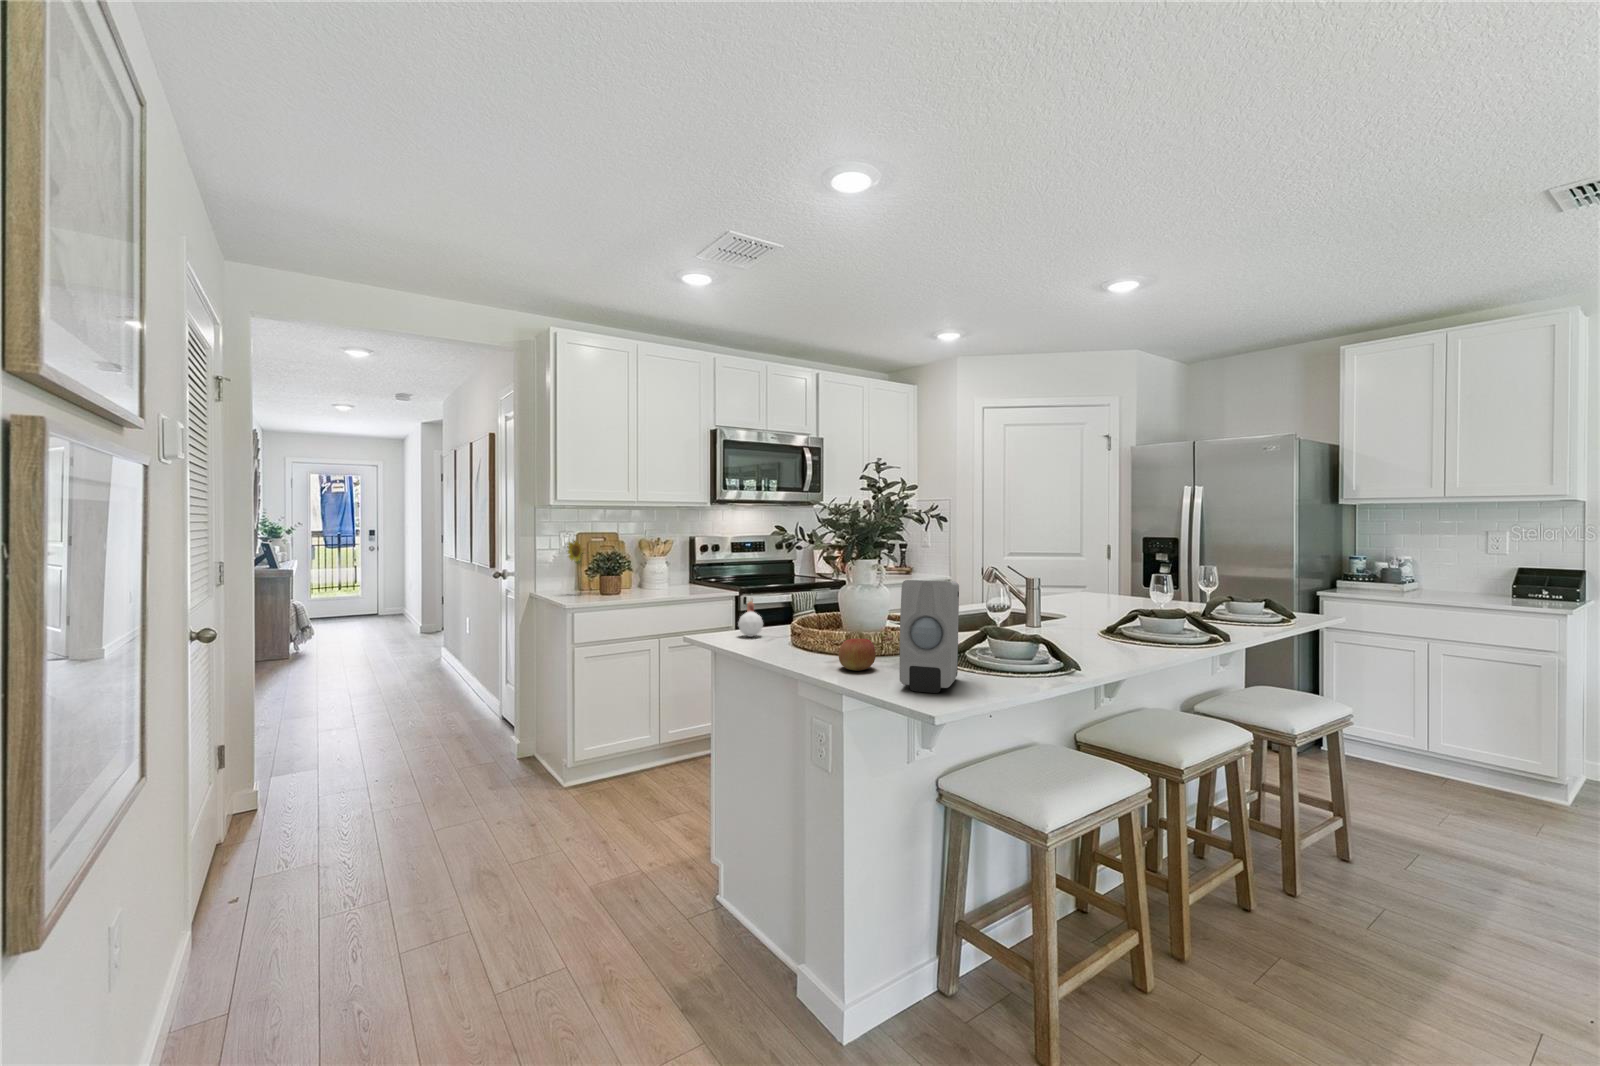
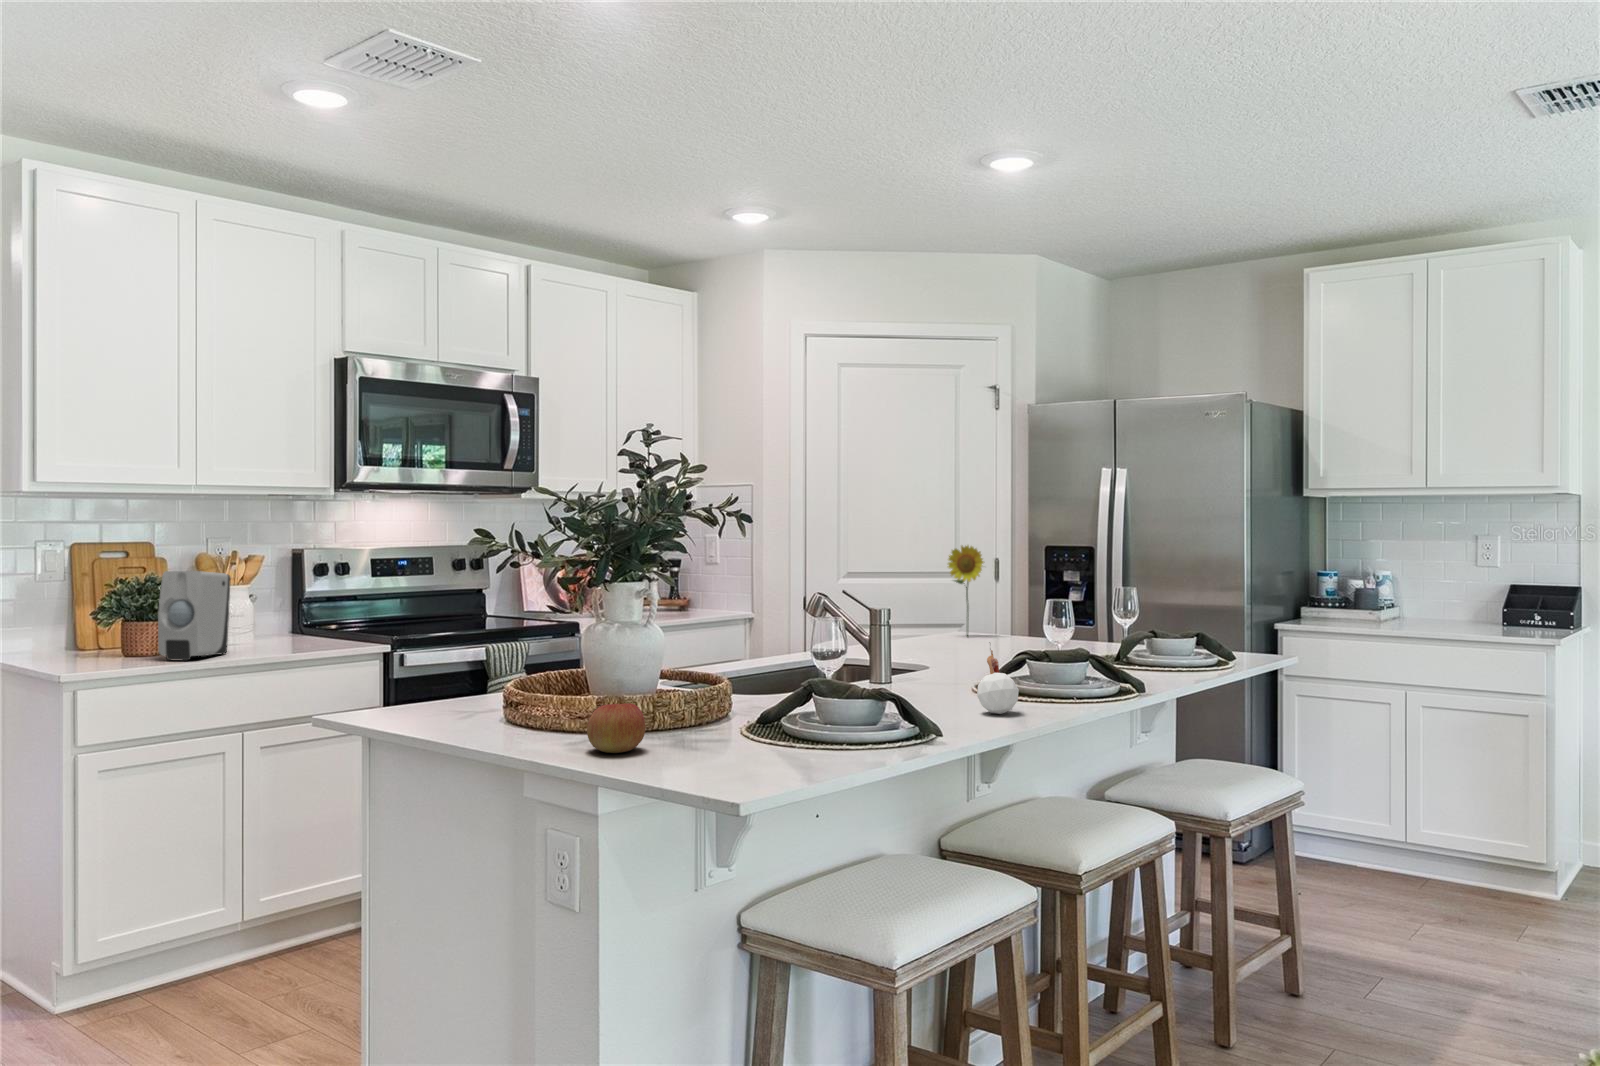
flower: present [567,541,583,582] -> present [948,545,984,635]
soap dispenser: present [900,580,959,693] -> present [158,571,231,660]
candle: present [738,599,763,637] -> present [977,642,1019,714]

